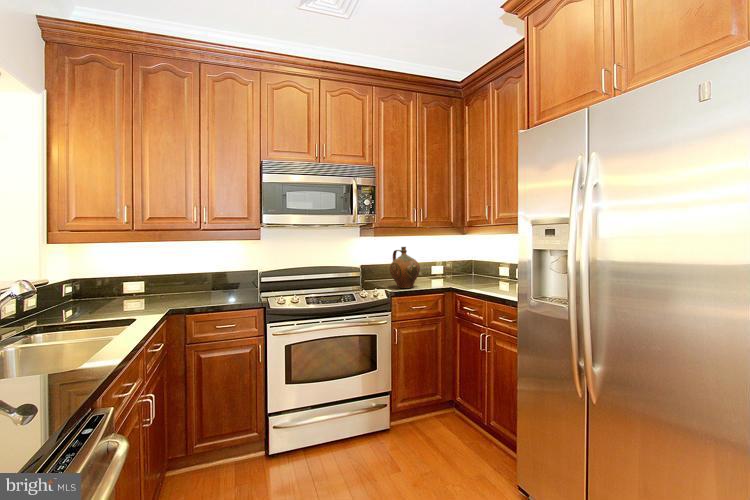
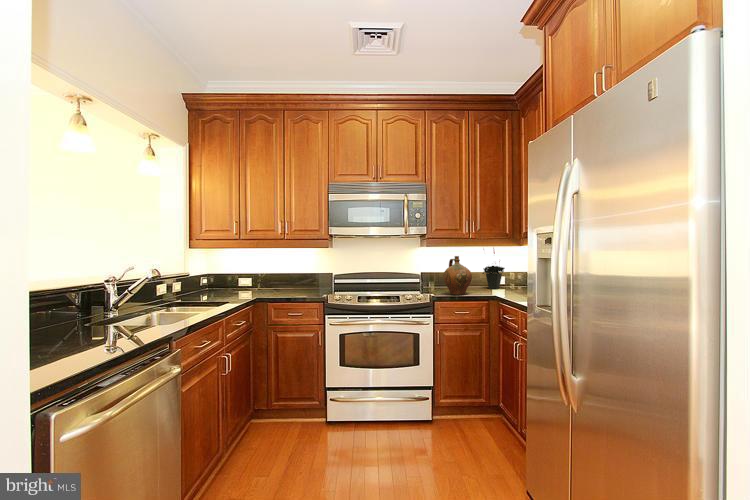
potted plant: none [420,236,442,280] -> present [482,252,505,289]

